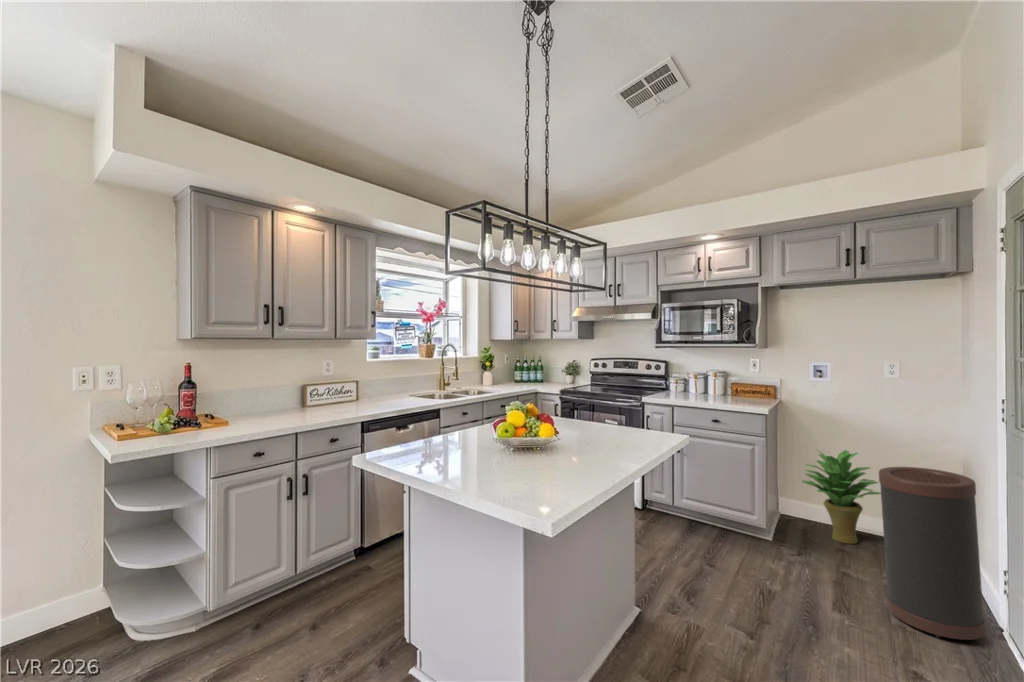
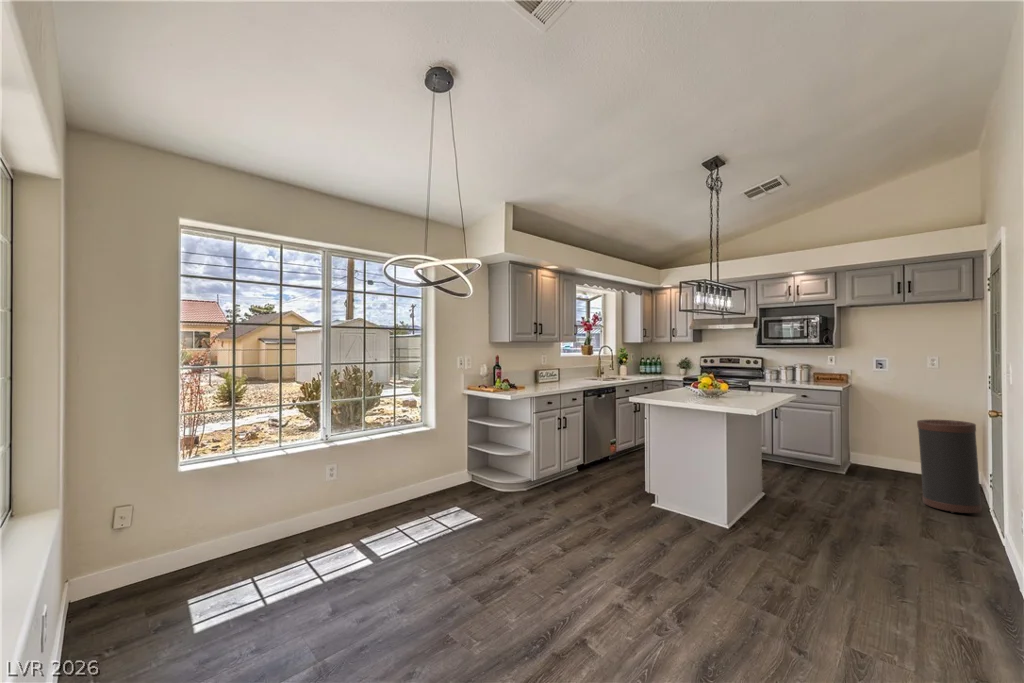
potted plant: present [802,450,881,544] -> none [867,416,926,478]

